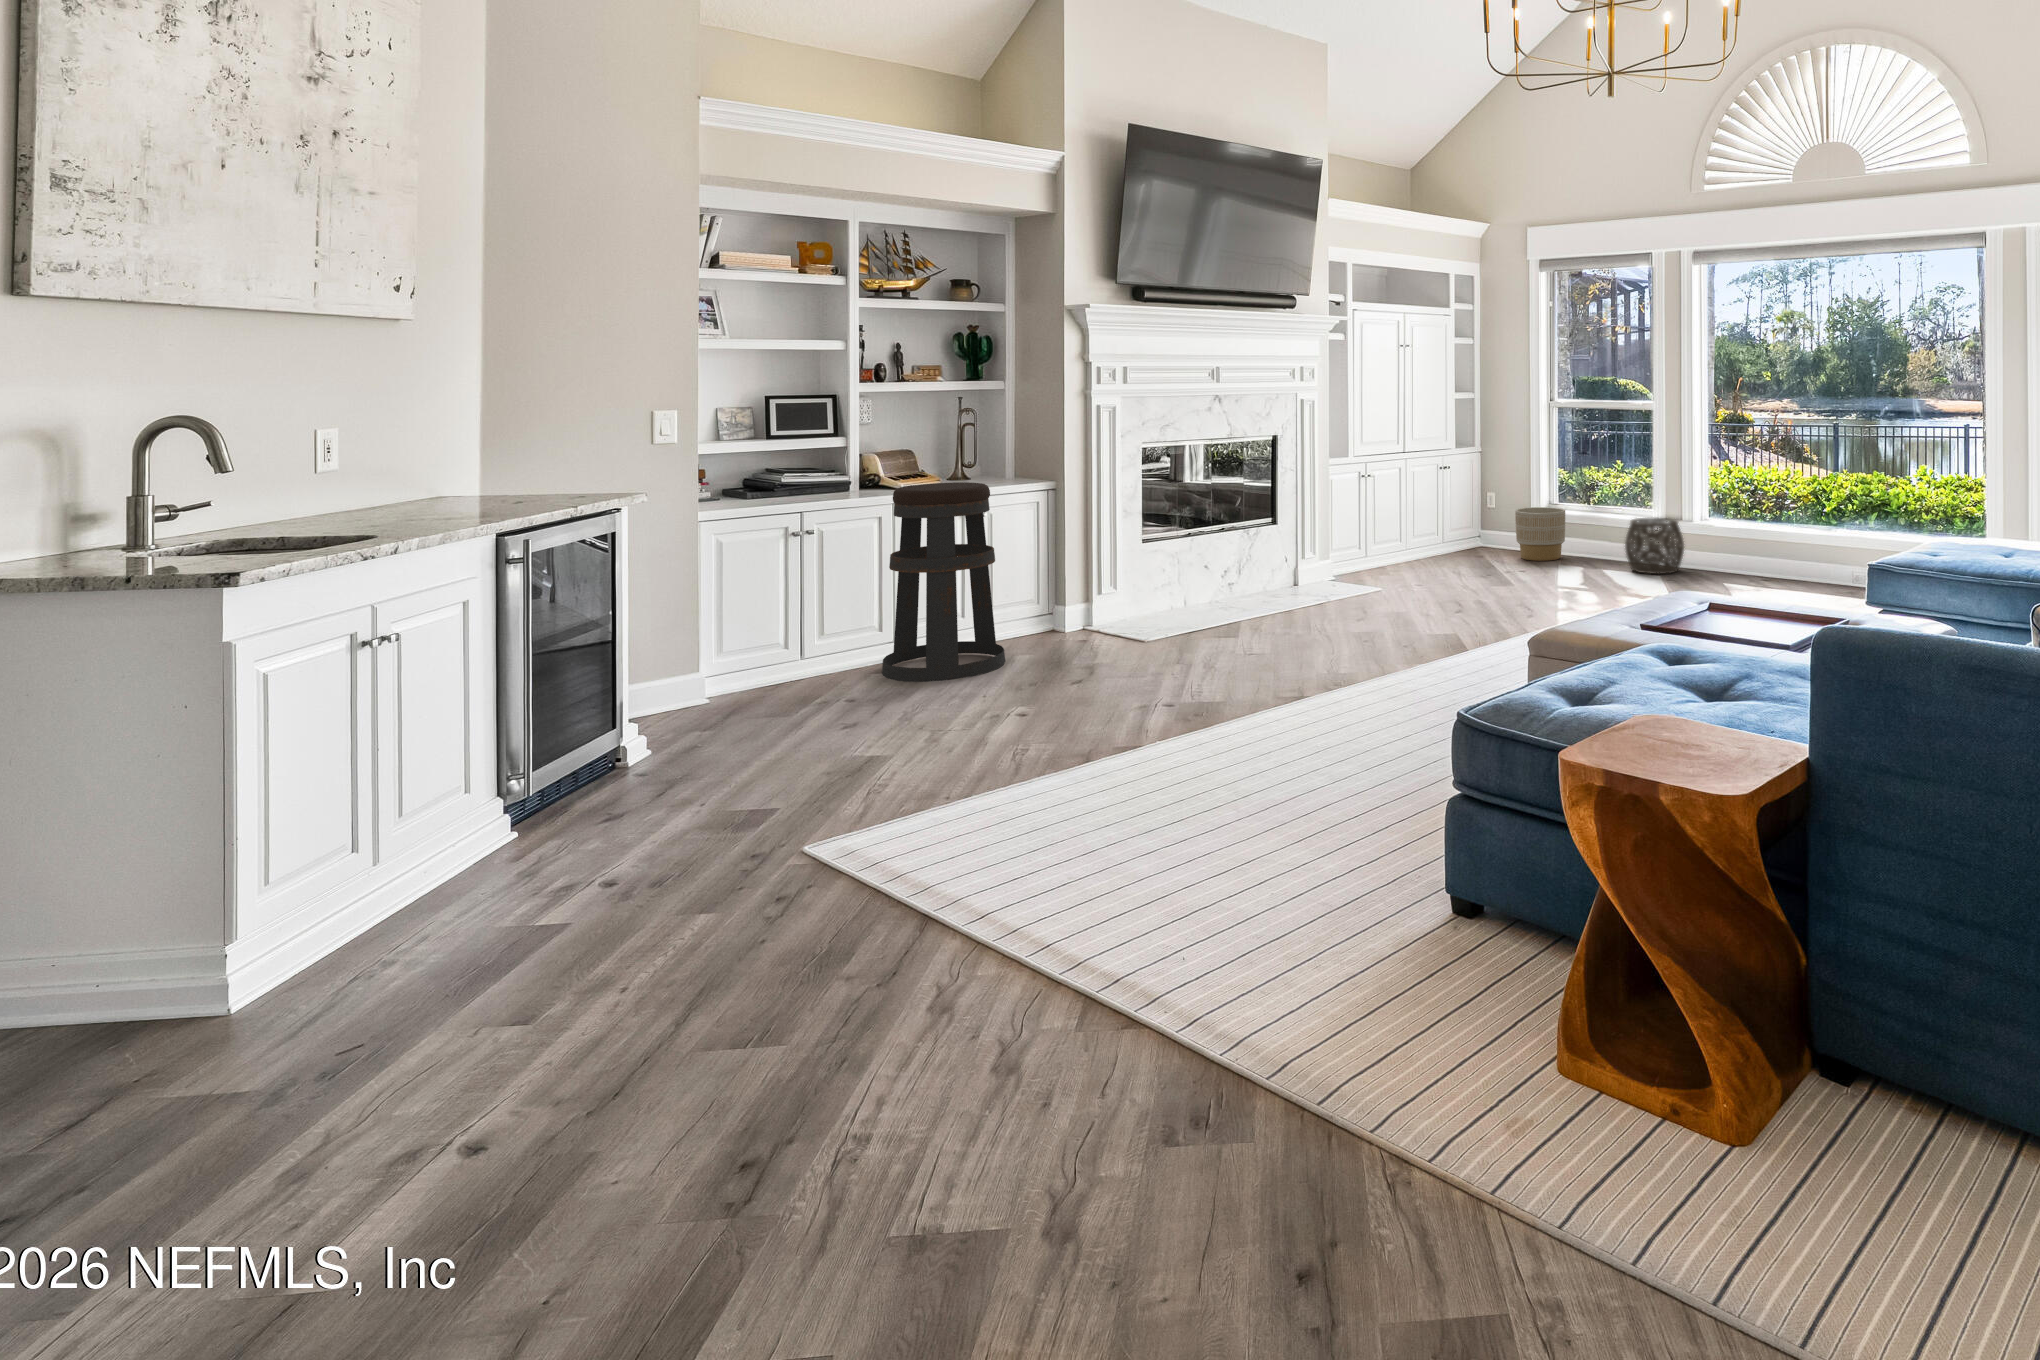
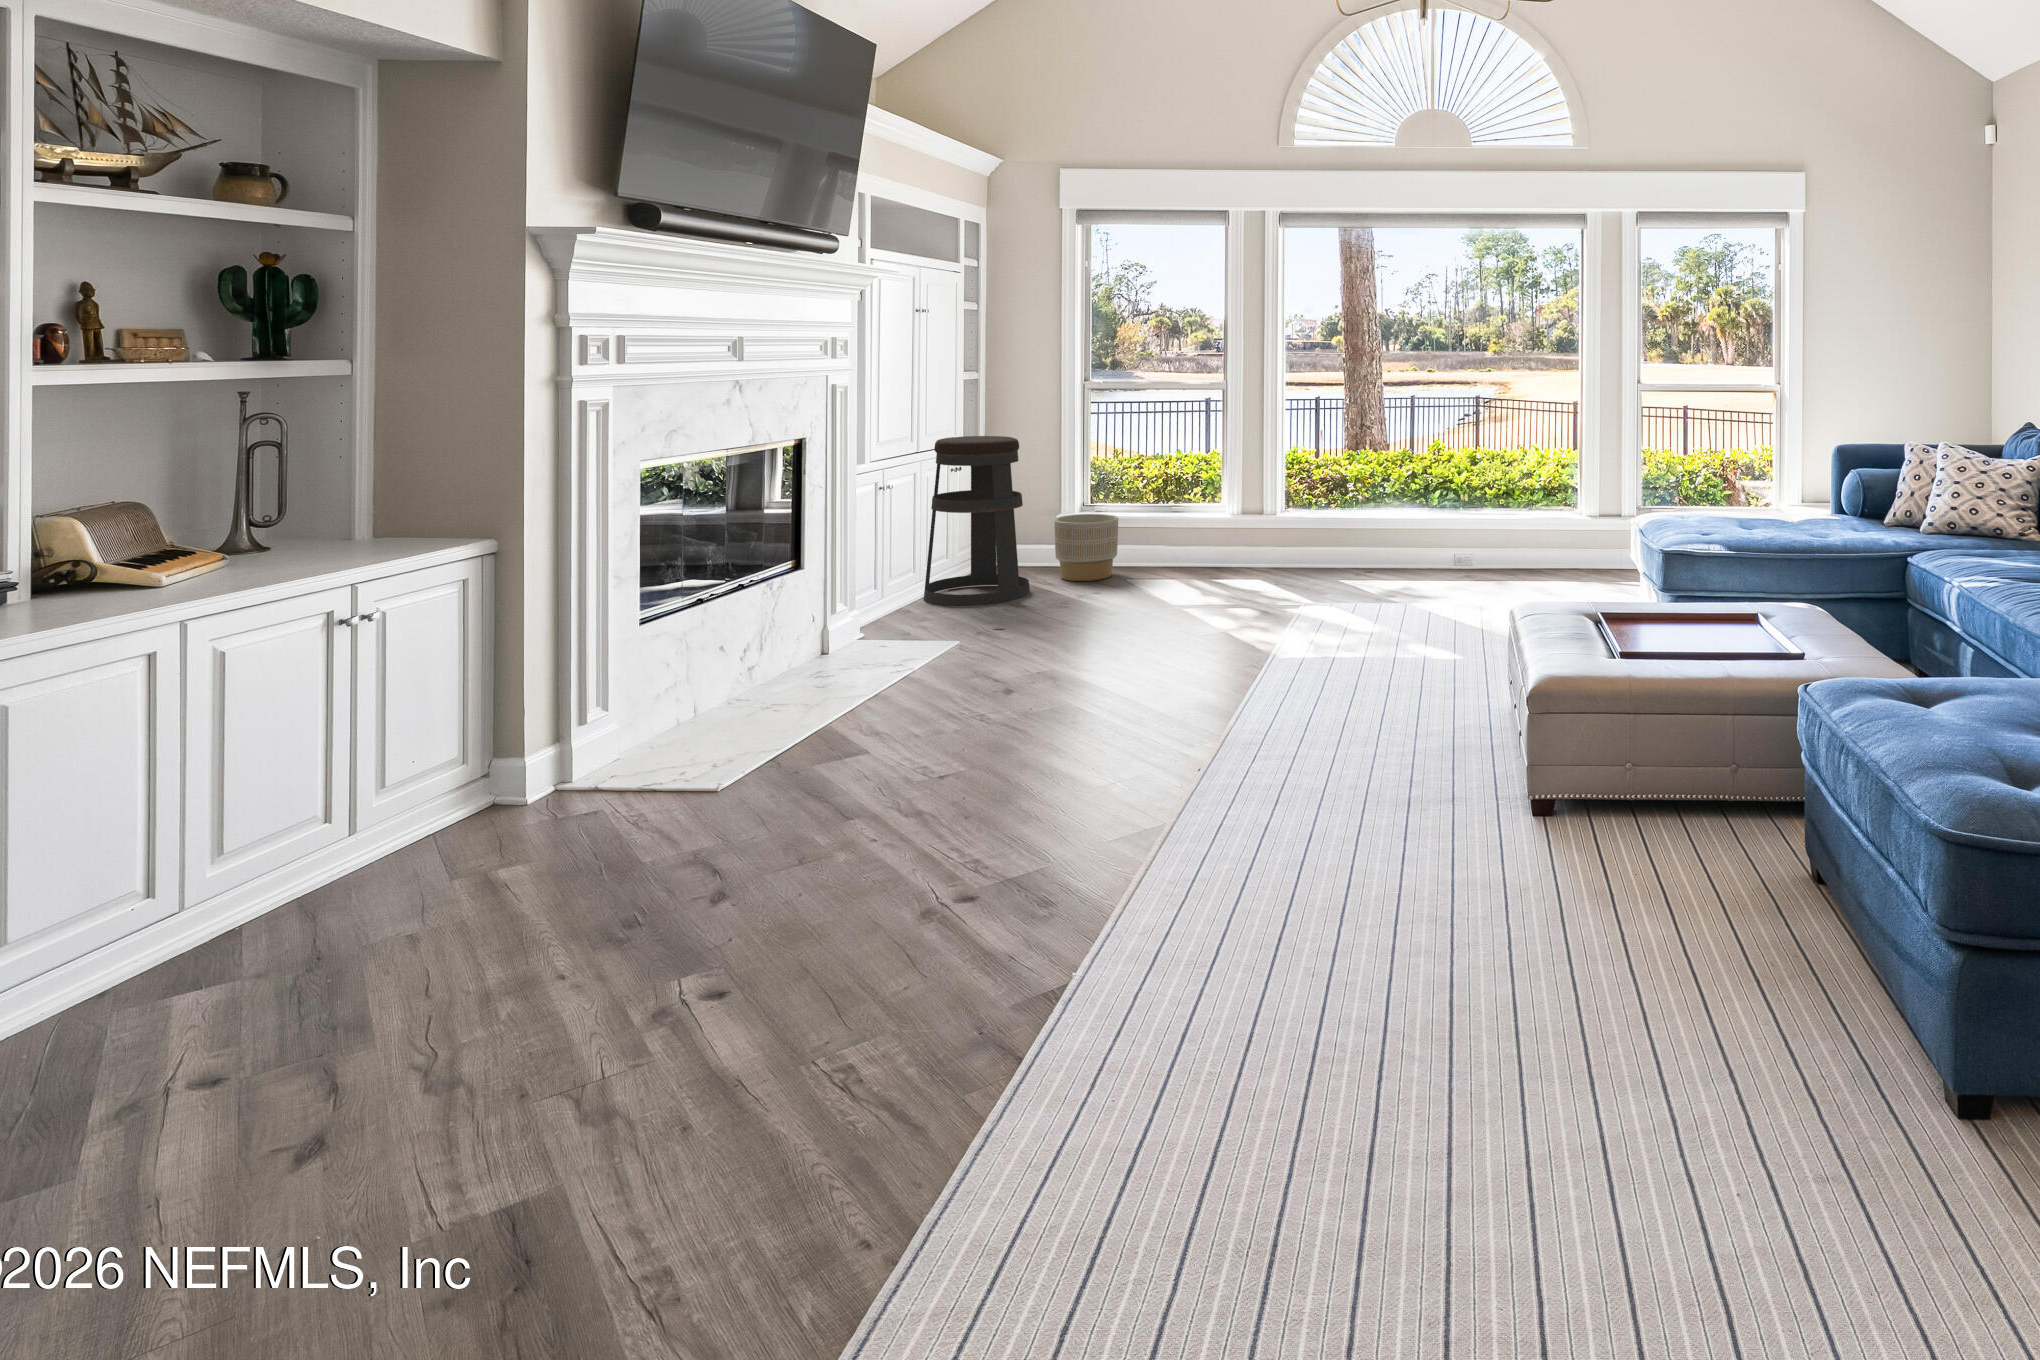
bar stool: present [882,482,1005,682] -> present [924,436,1030,607]
woven basket: present [1625,518,1684,574] -> none [1211,518,1280,585]

